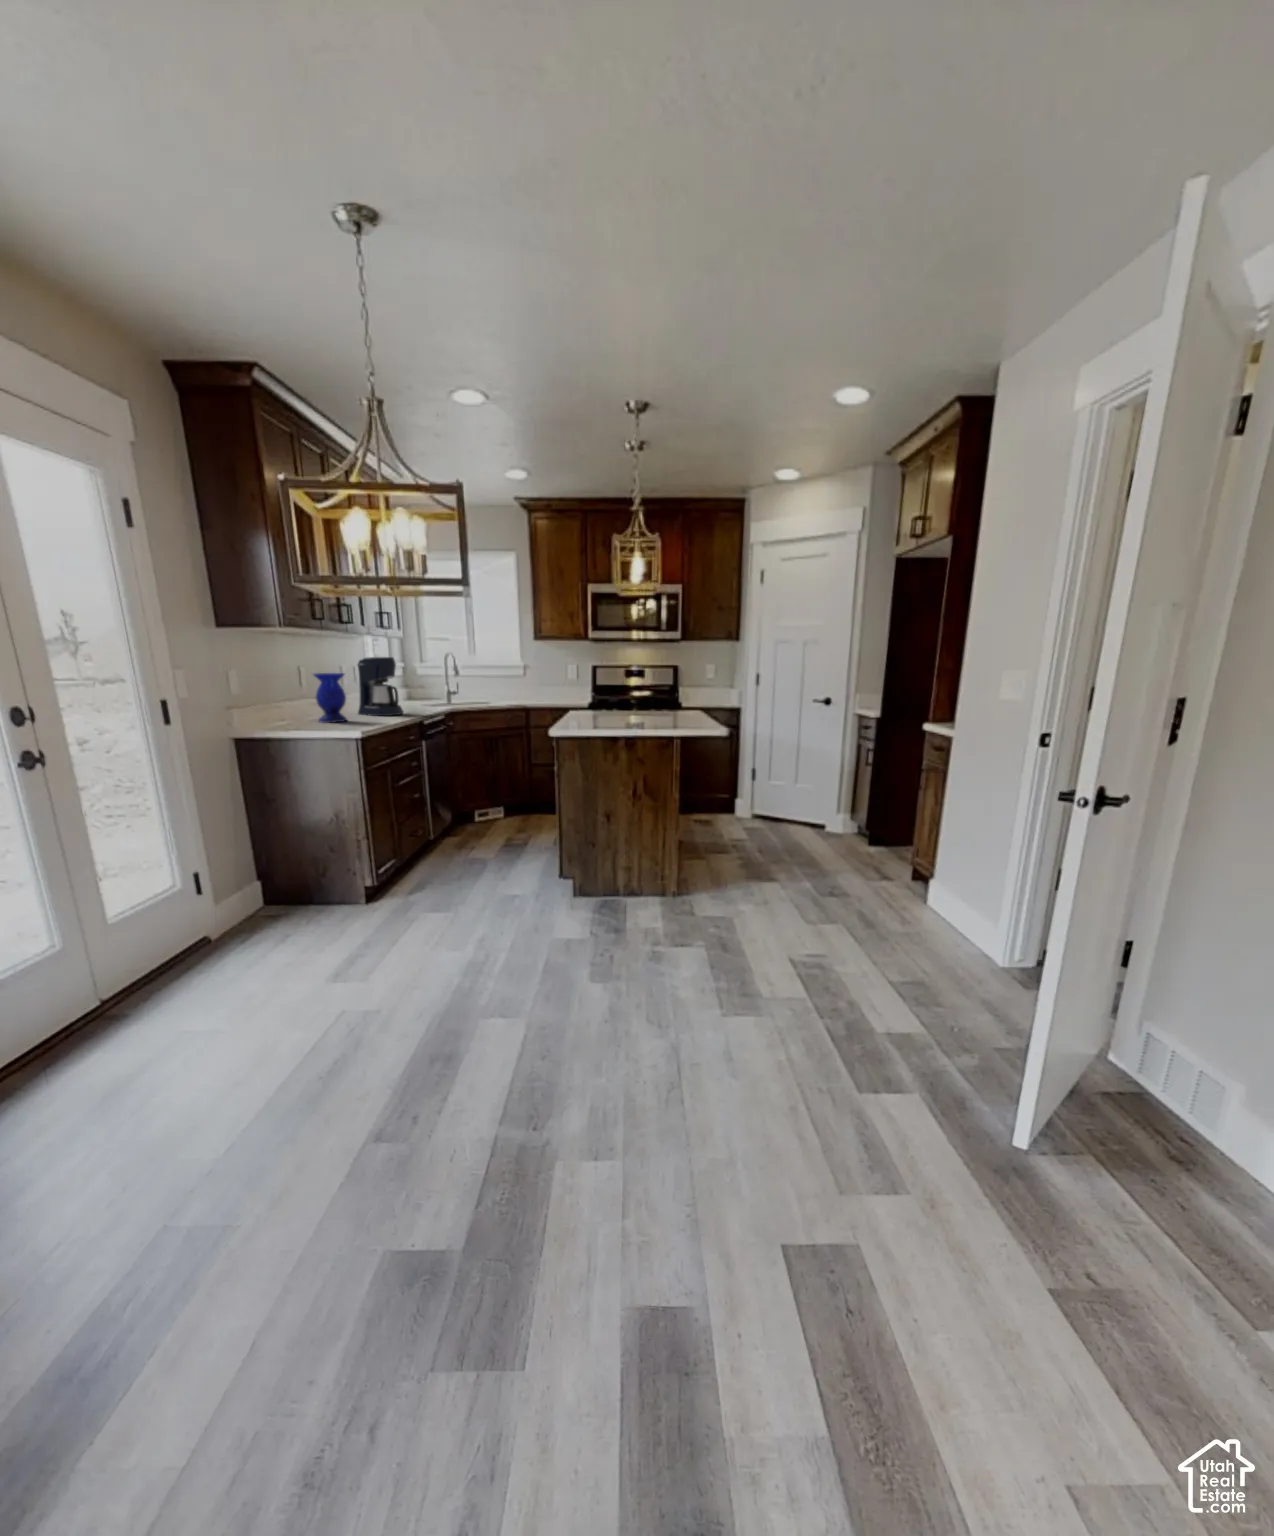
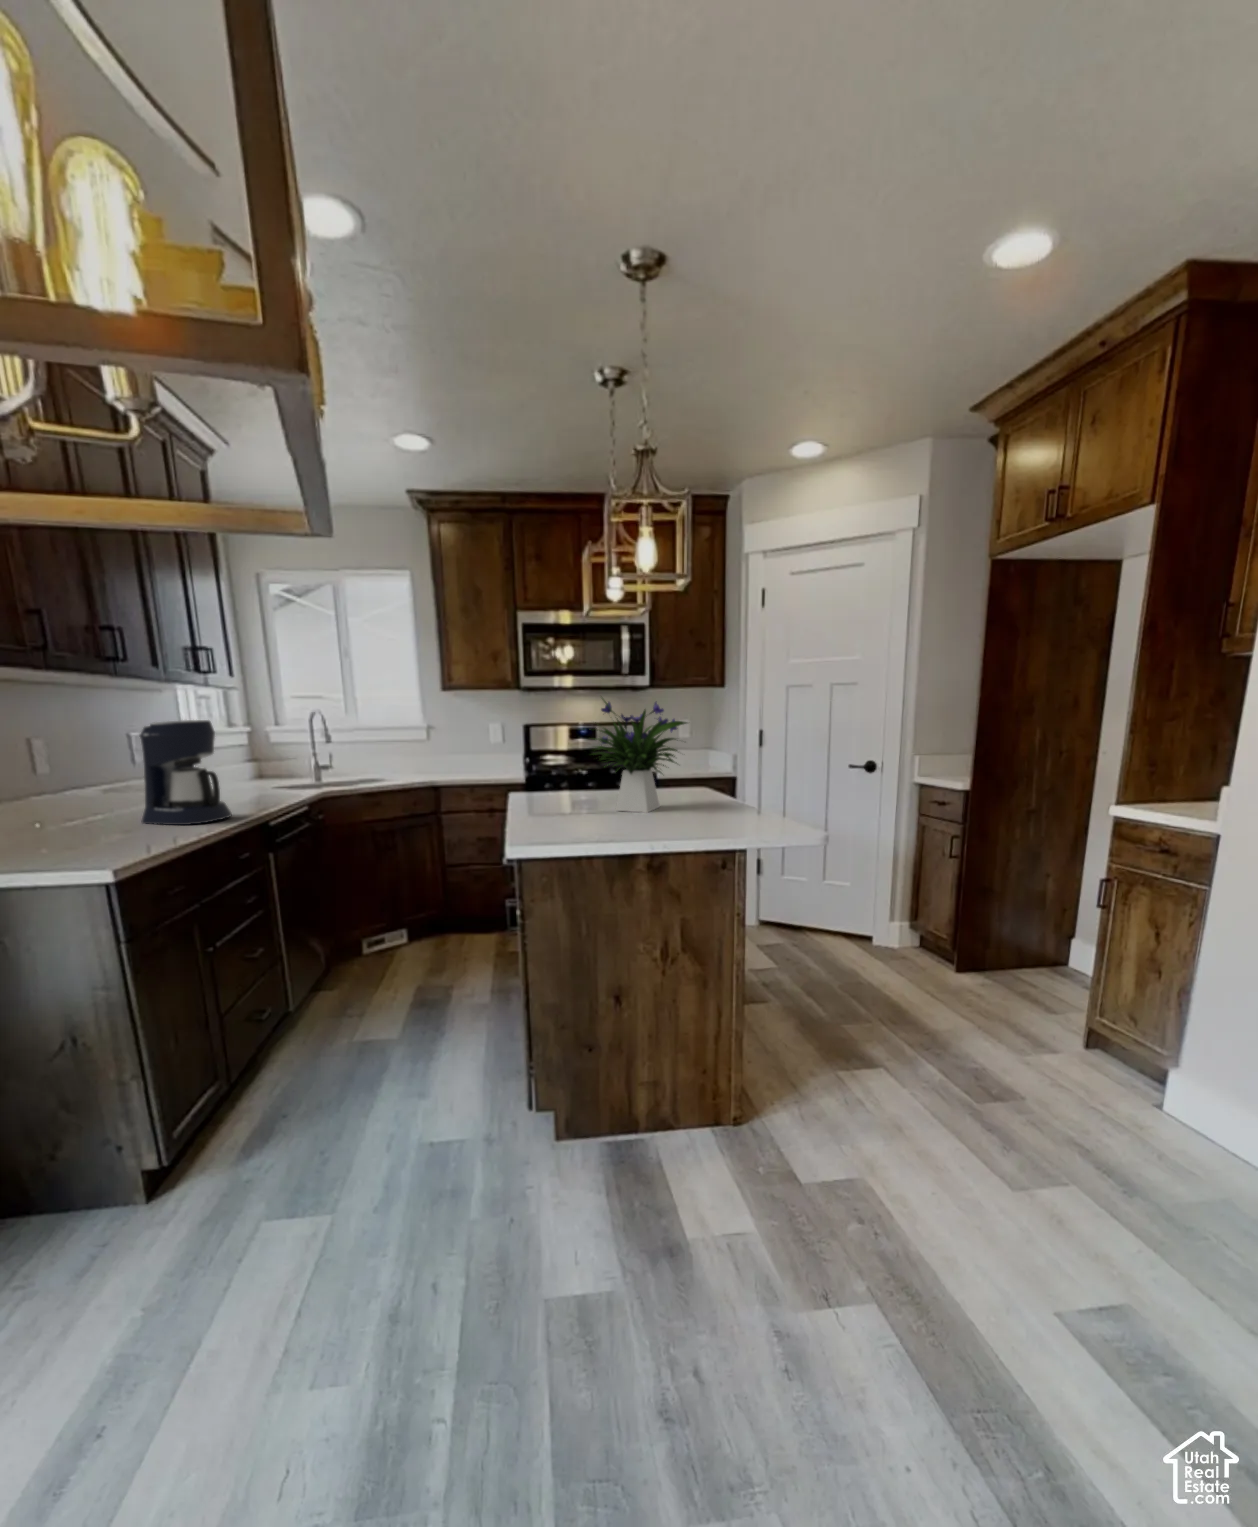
flower arrangement: none [598,648,668,721] -> present [594,699,687,813]
vase: present [314,673,347,723] -> none [20,754,104,855]

